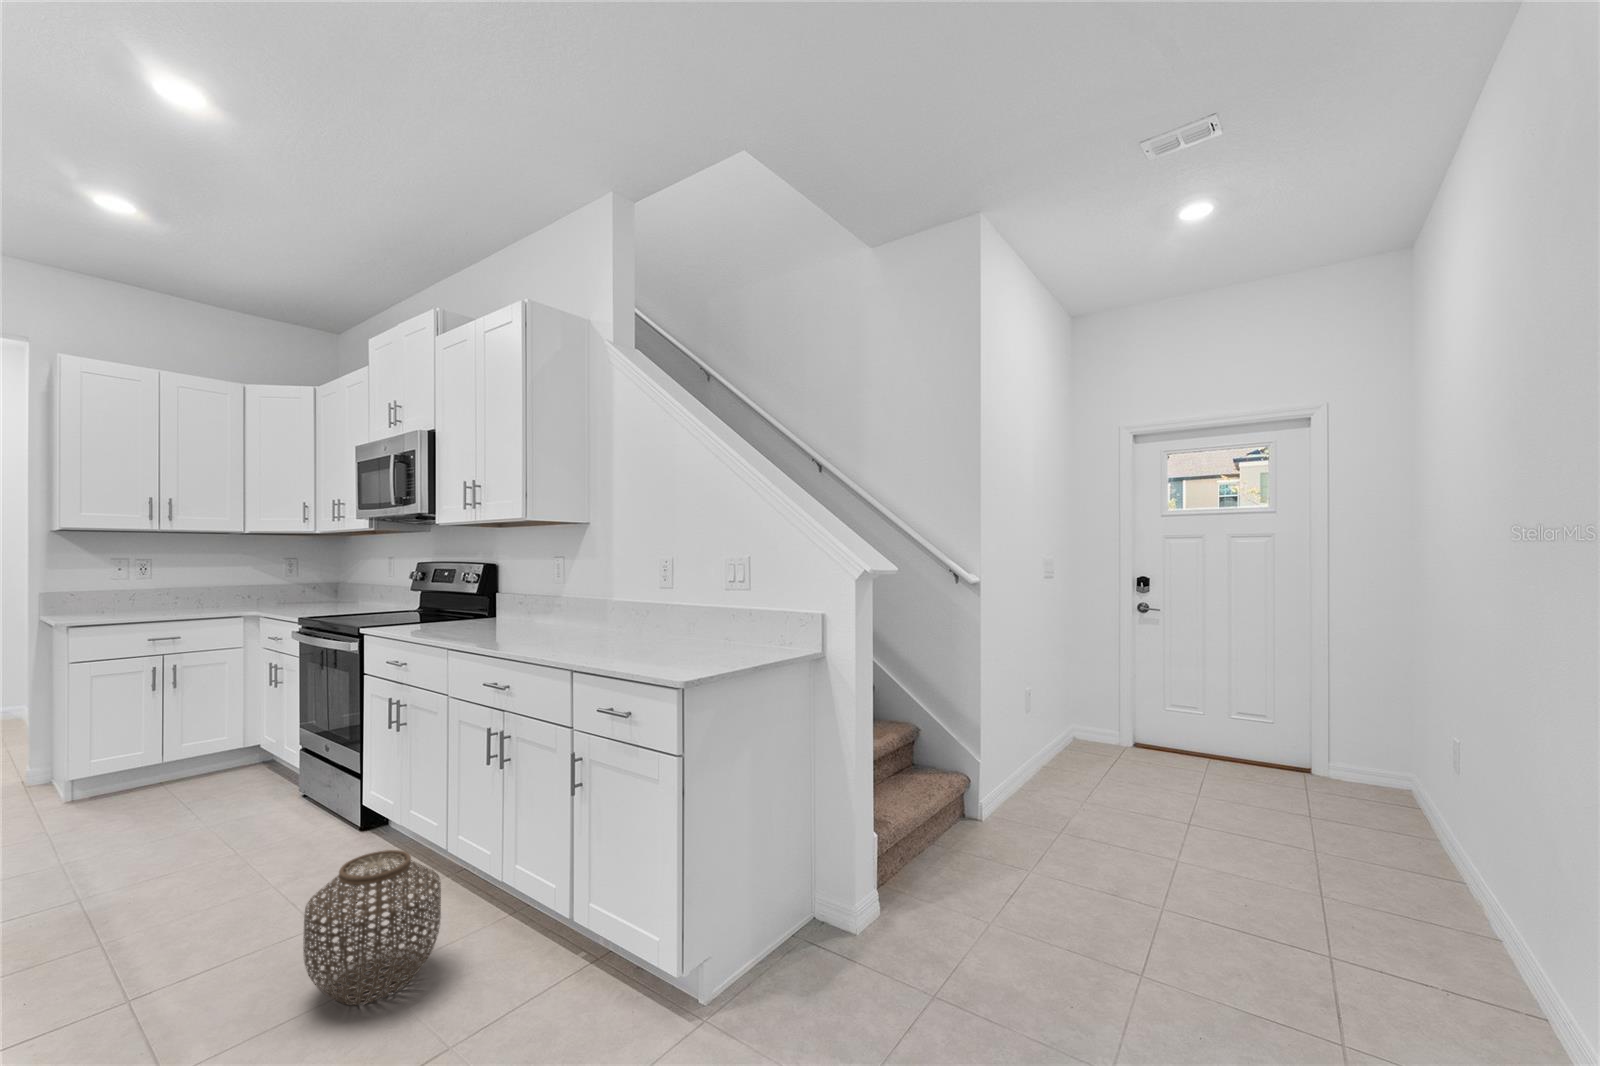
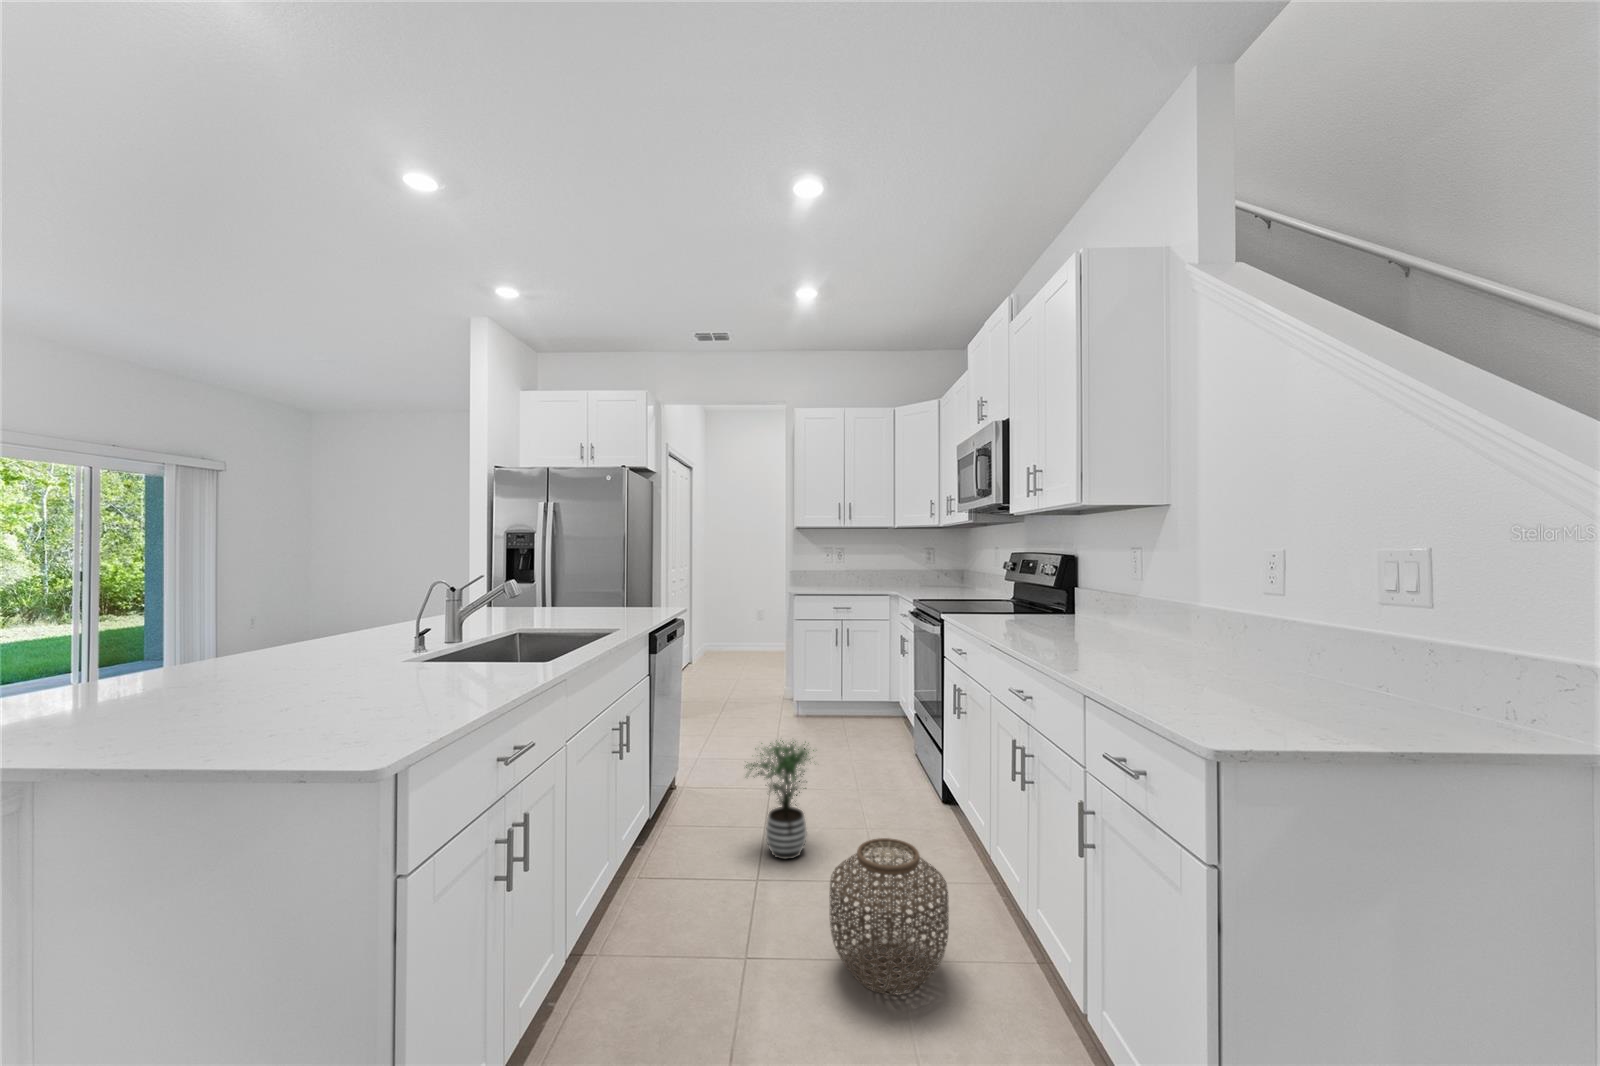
potted plant: none [92,798,229,957] -> present [746,740,814,859]

